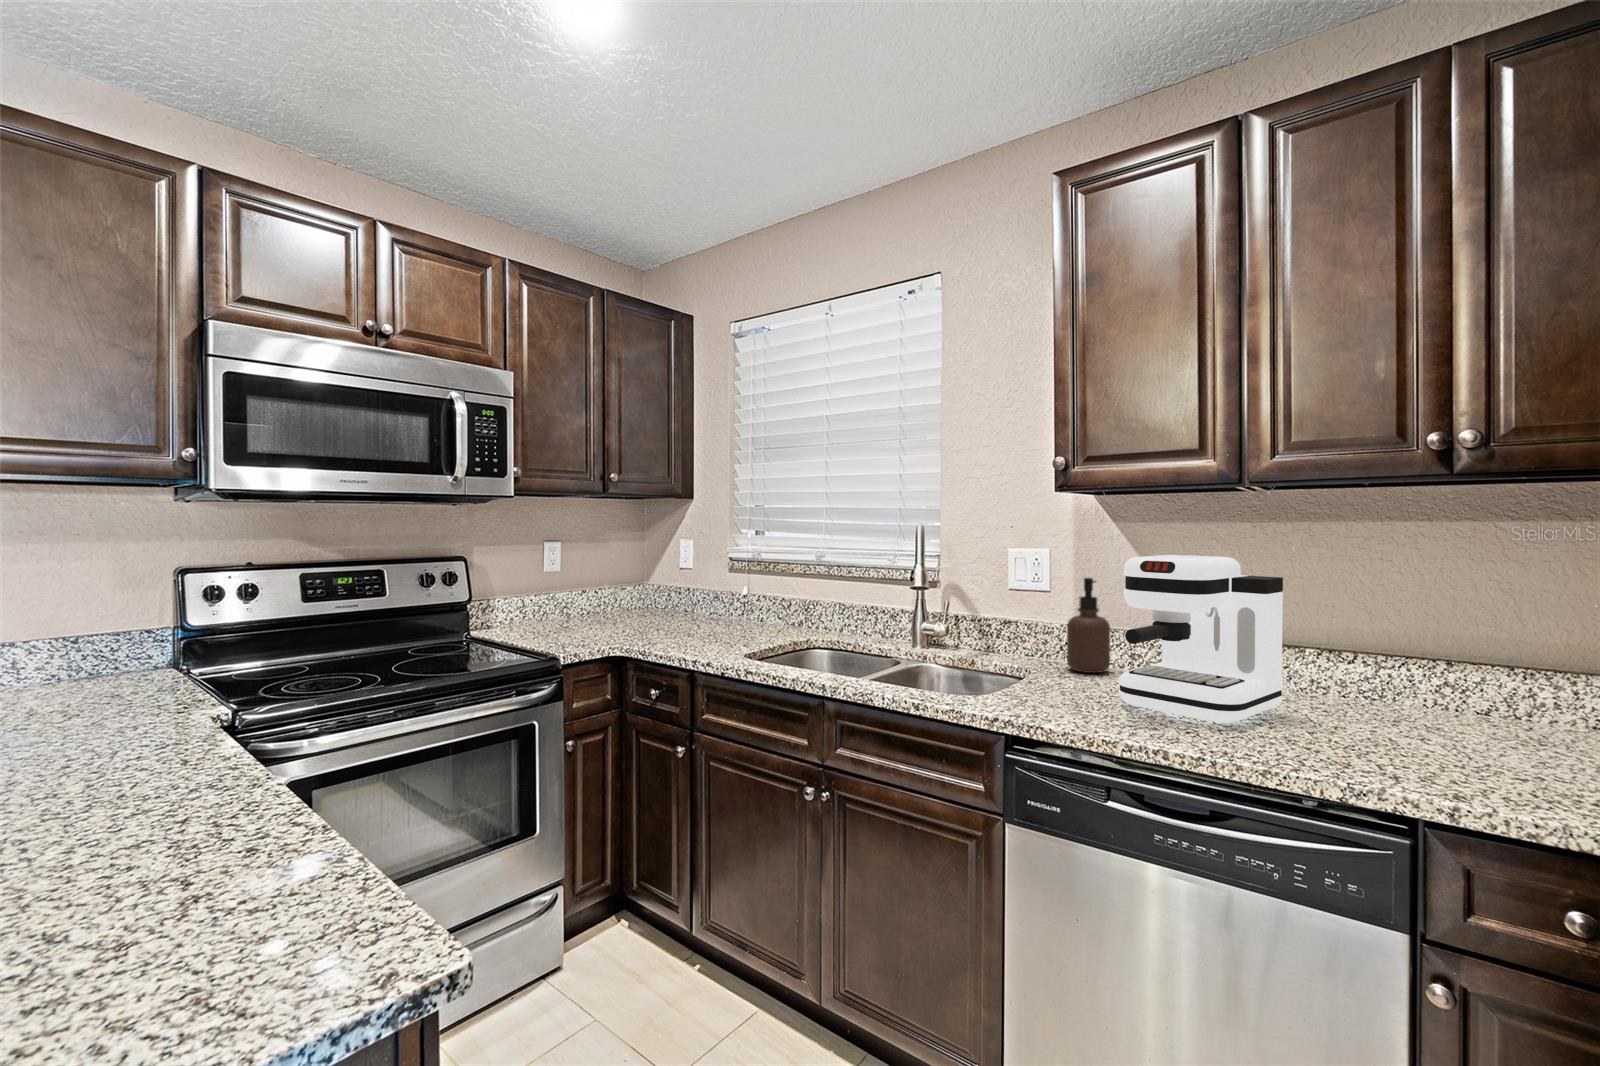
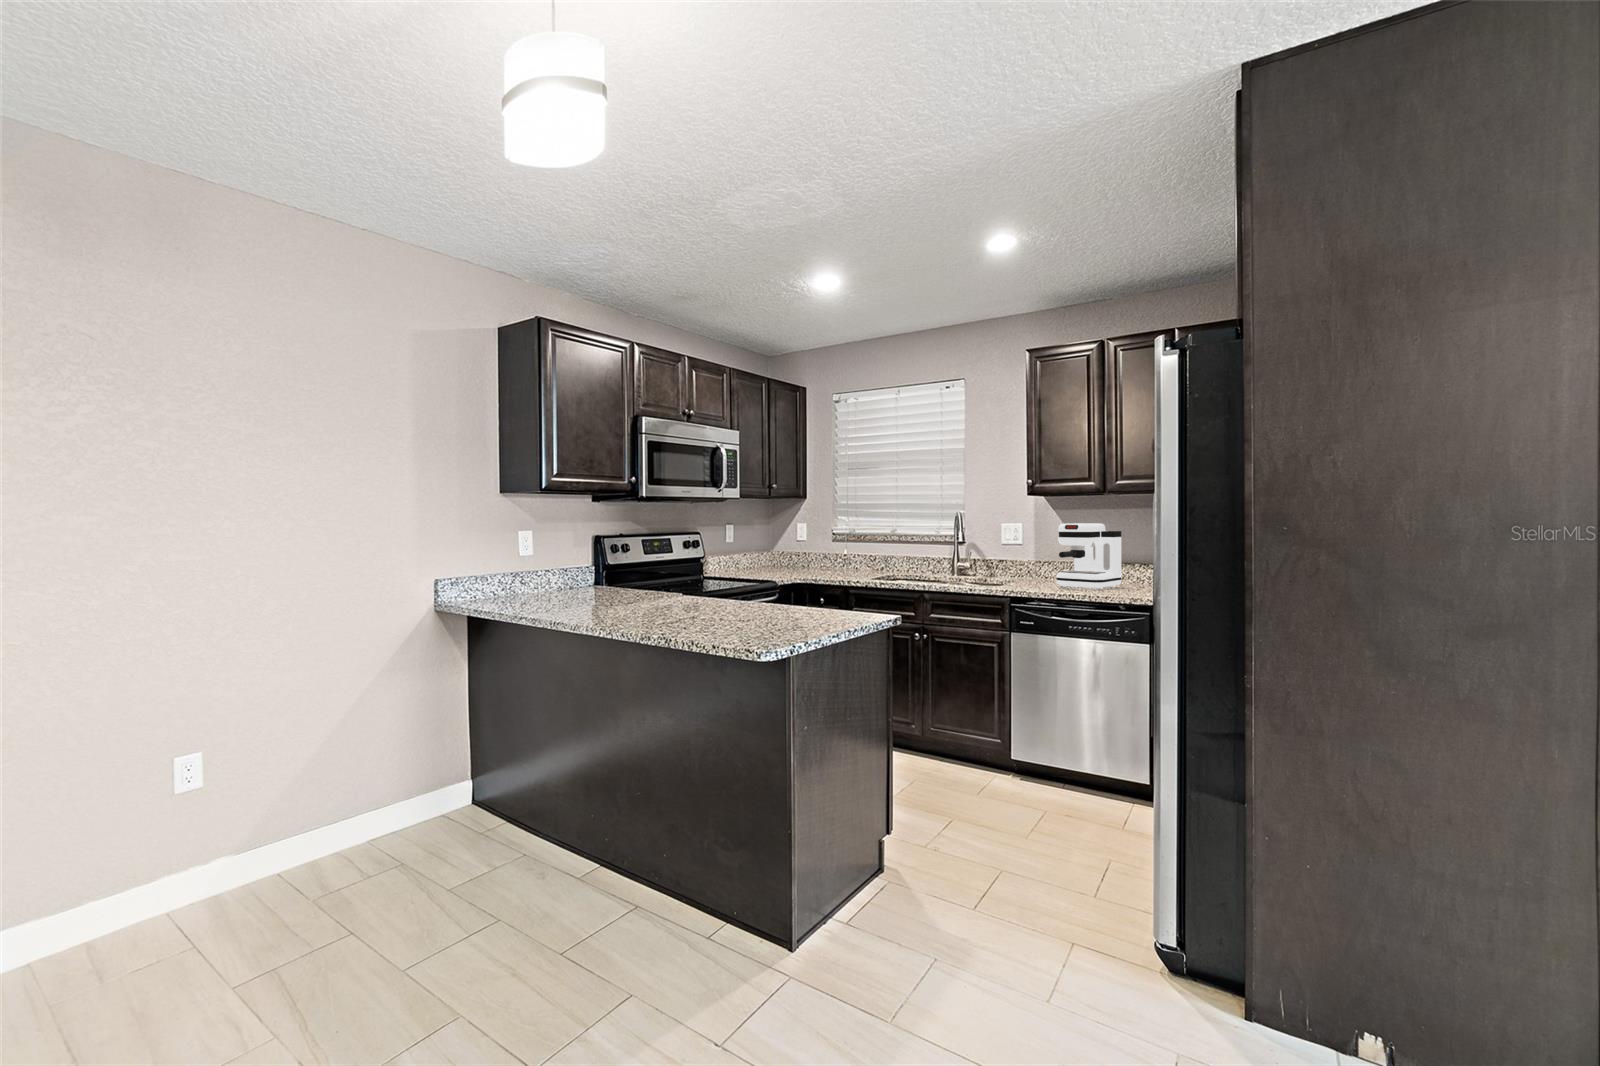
soap dispenser: present [1067,578,1110,673] -> none [1032,536,1052,580]

